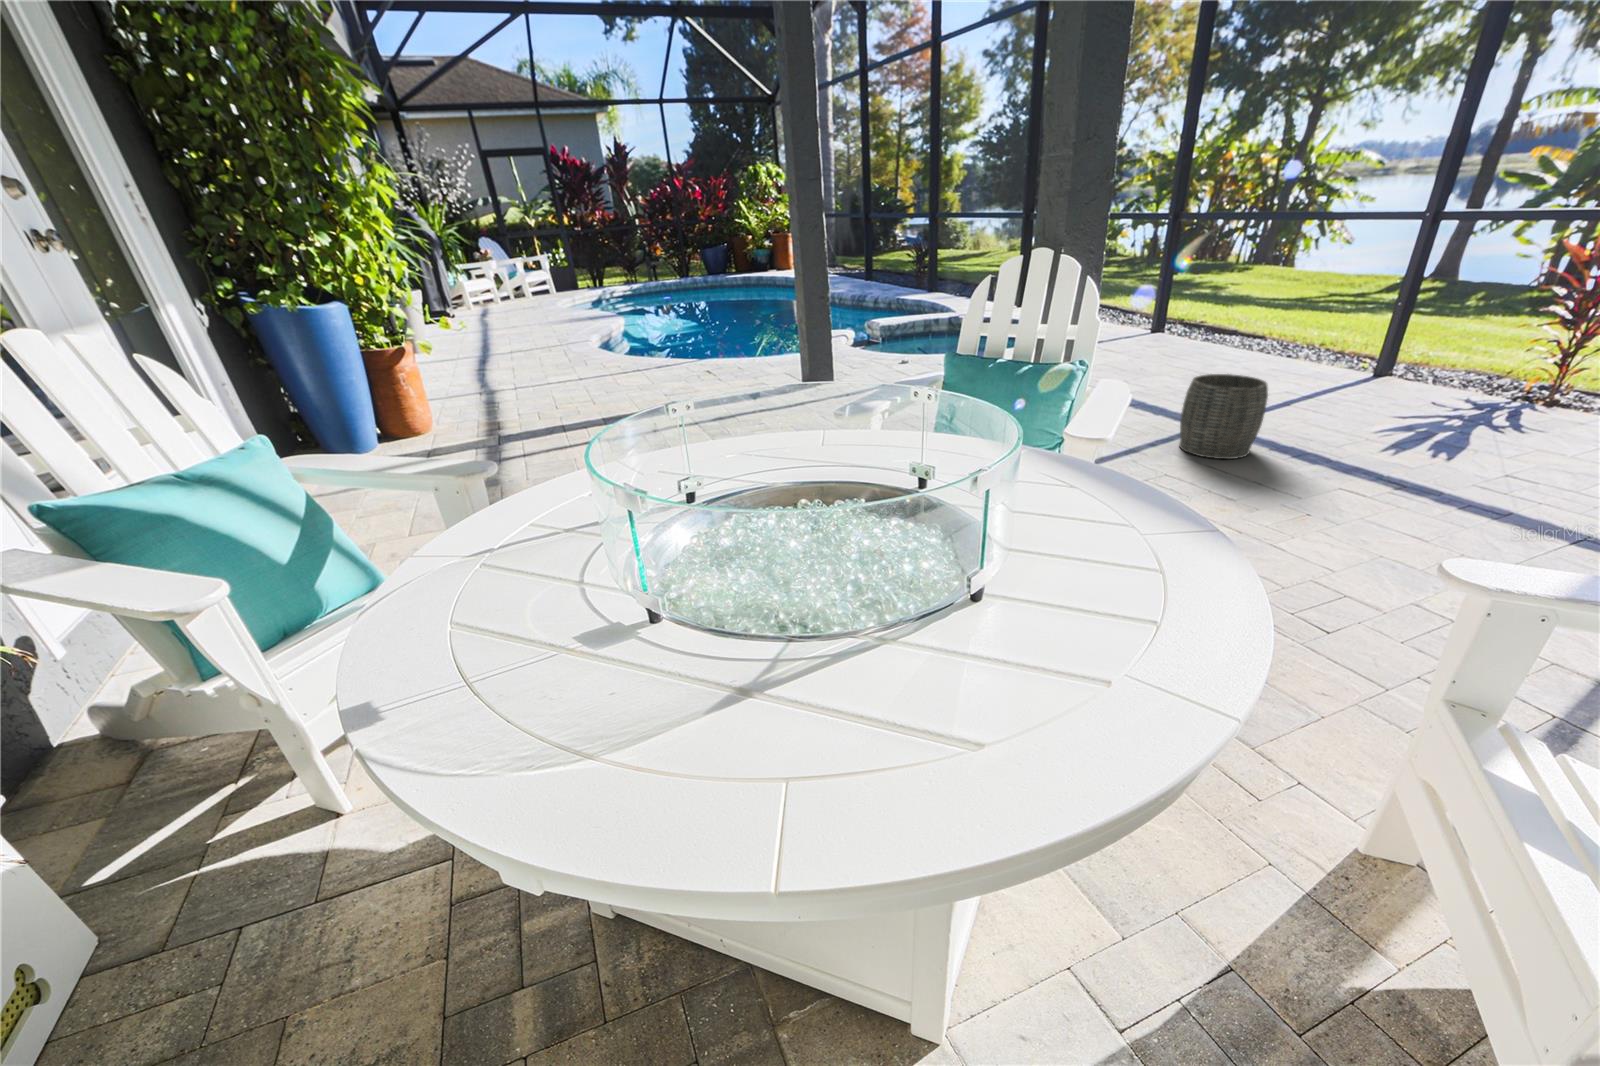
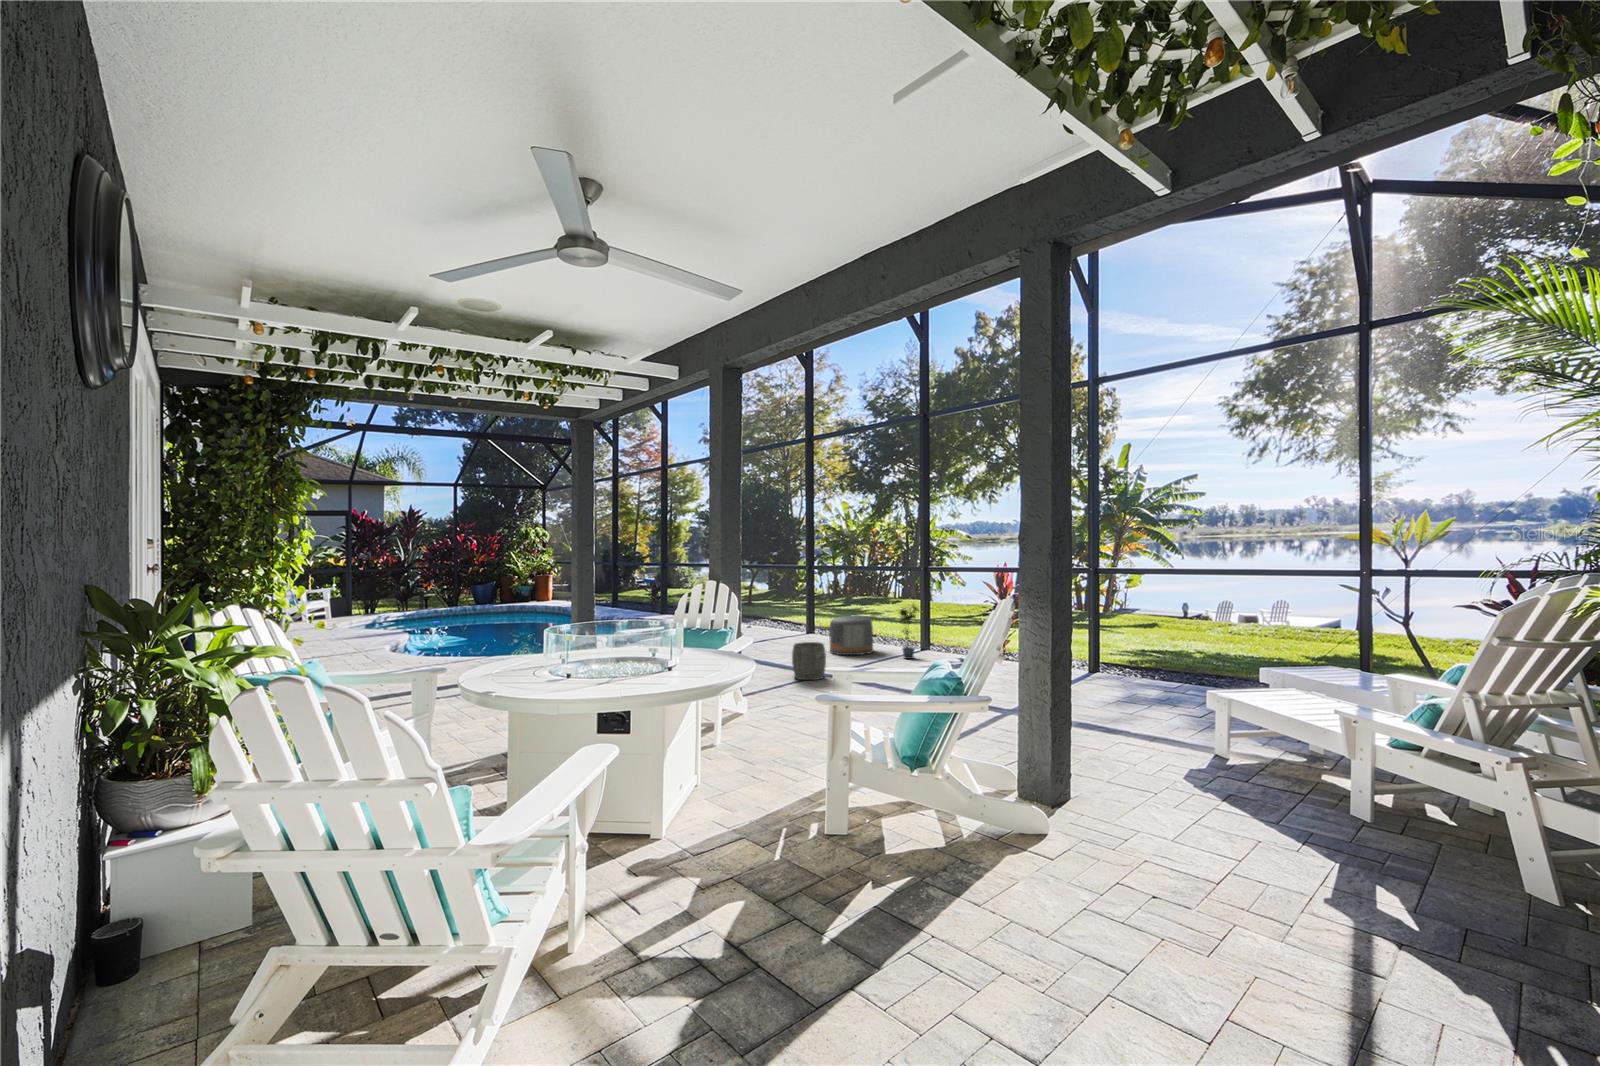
potted plant: none [1405,284,1495,406] -> present [899,605,919,659]
pouf: none [1221,308,1333,387] -> present [829,616,873,655]

